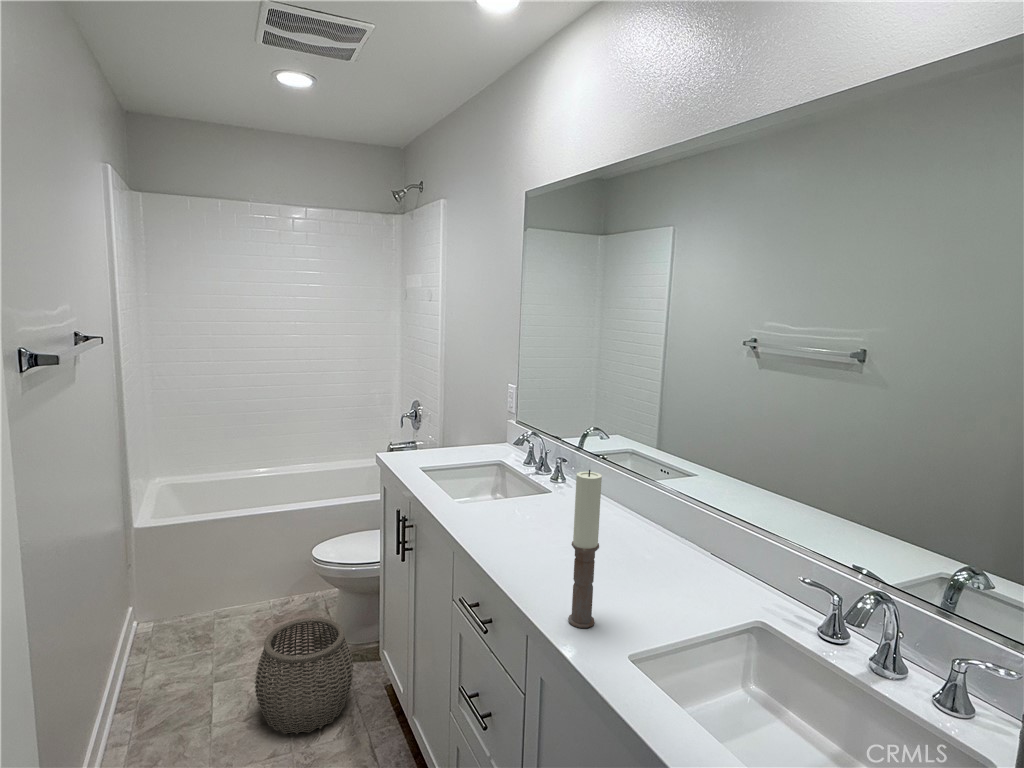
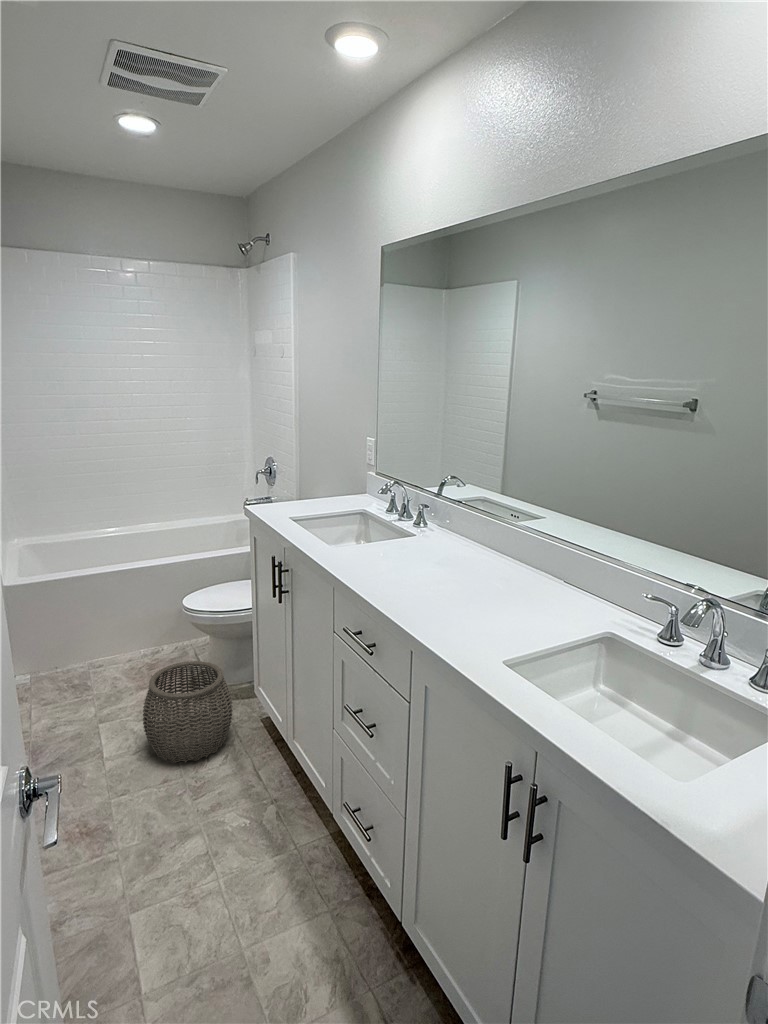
candle: present [568,470,602,628] -> none [448,506,478,641]

